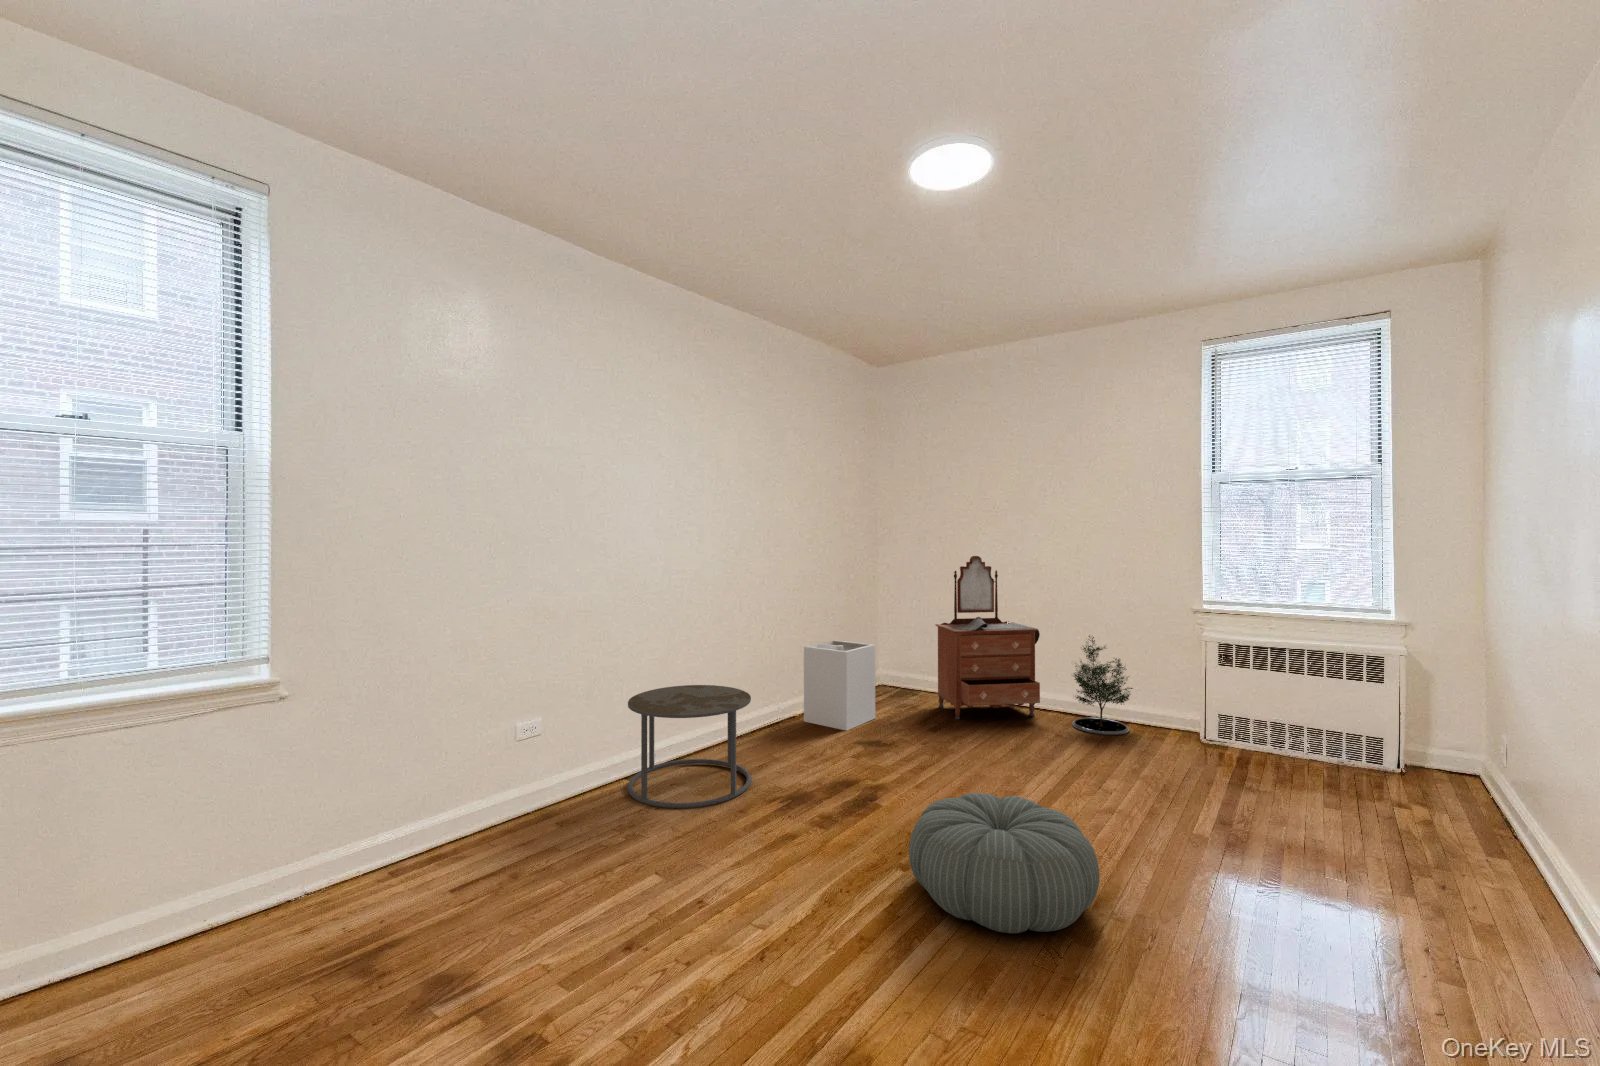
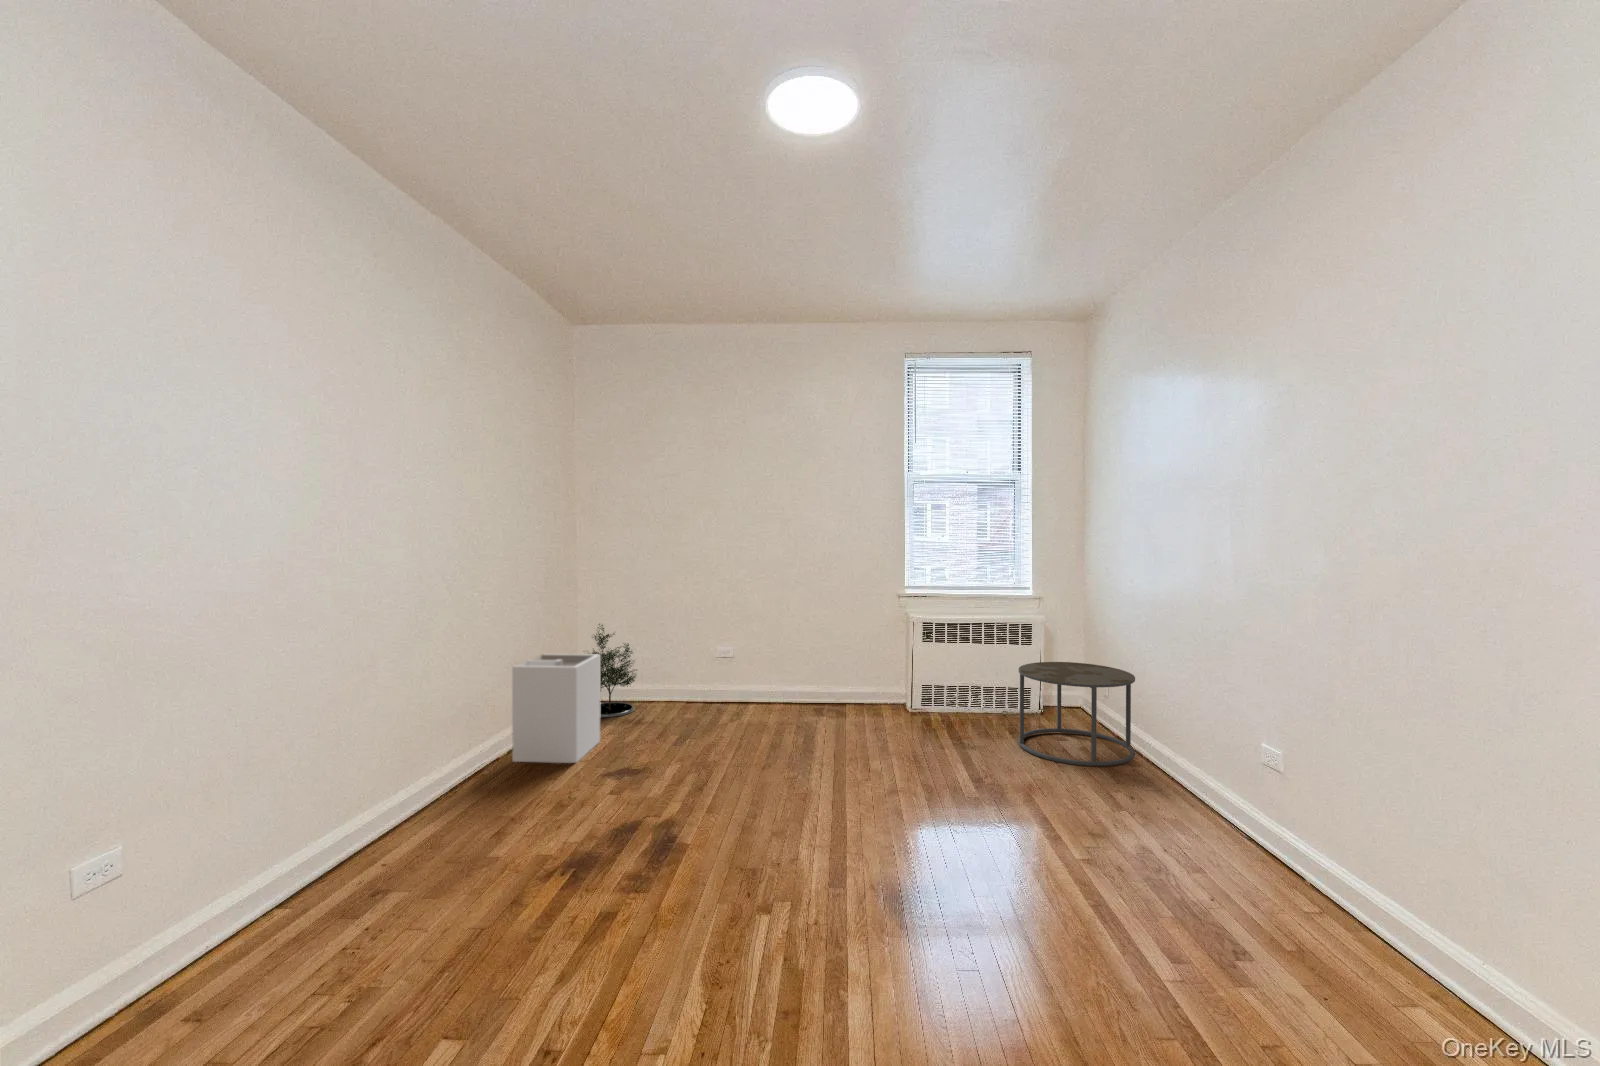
dresser: present [936,556,1040,719] -> none [657,547,769,727]
potted tree: present [1073,636,1133,735] -> present [590,624,637,718]
side table: present [627,685,751,808] -> present [1018,662,1135,766]
pouf: present [909,793,1100,933] -> none [778,800,971,948]

